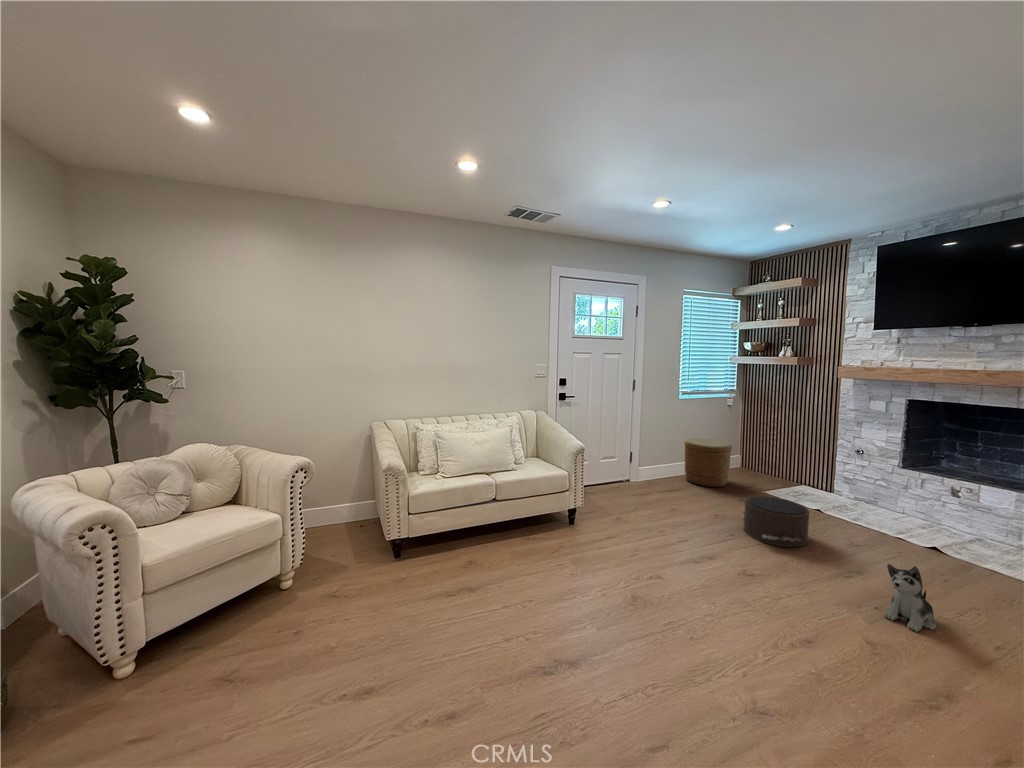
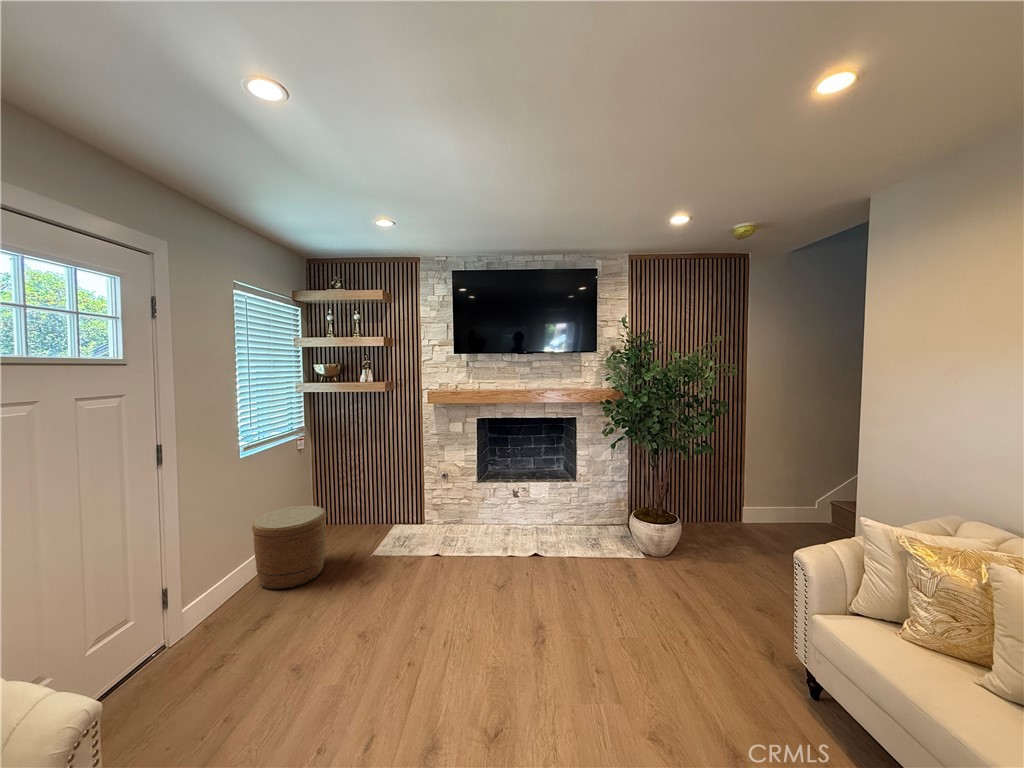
pouf: present [741,496,809,547] -> none [385,573,480,661]
plush toy: present [884,564,936,632] -> none [603,624,645,700]

